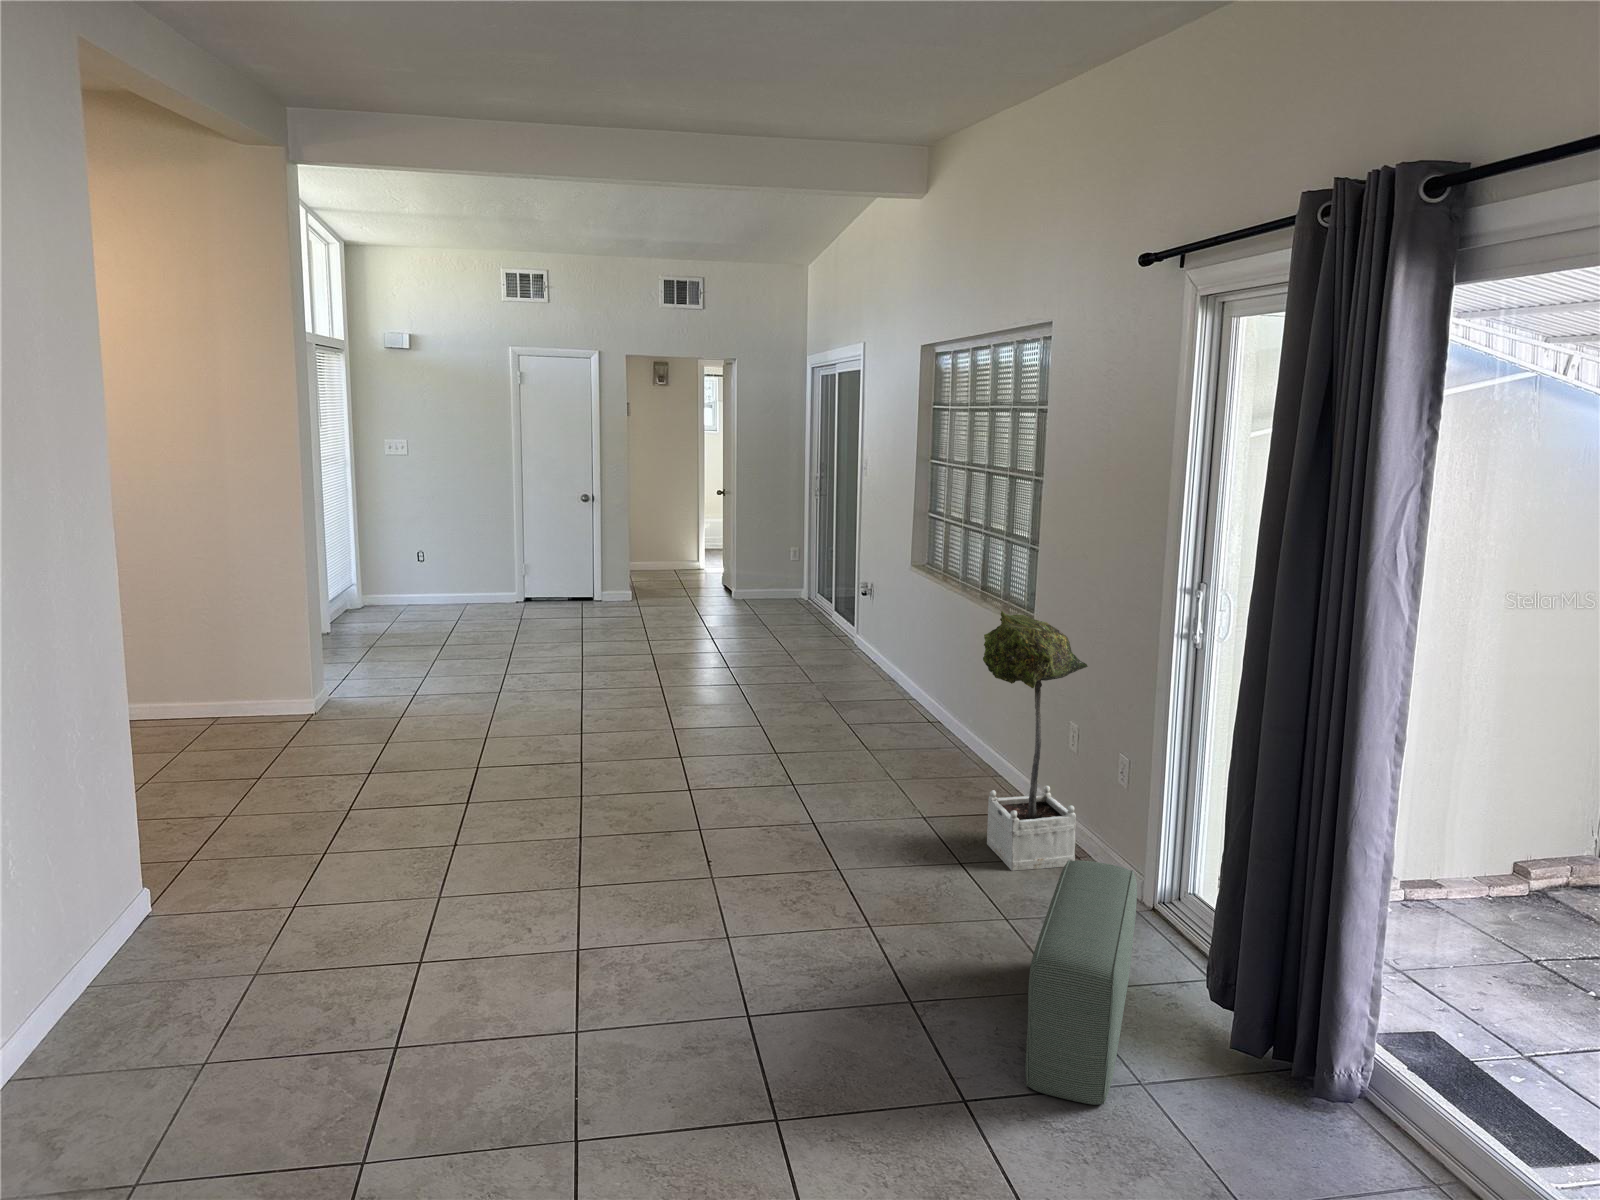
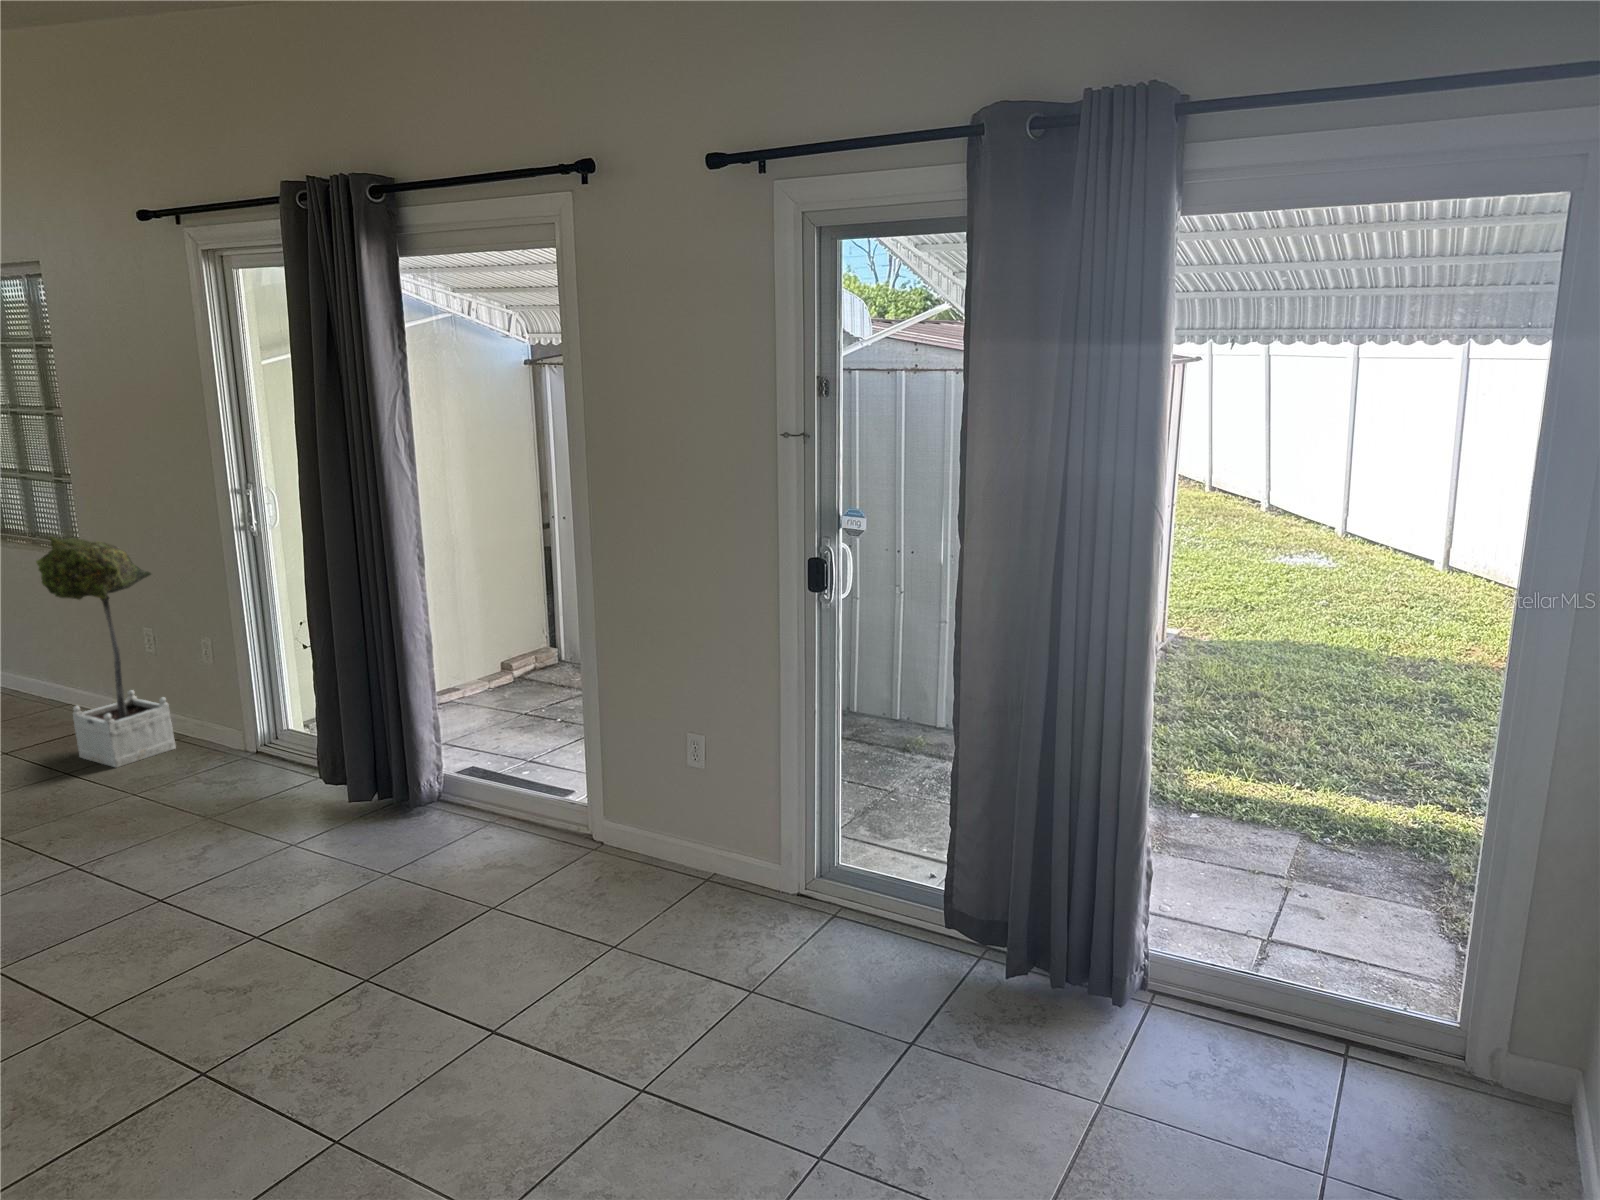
pouf: present [1025,860,1137,1105] -> none [183,712,271,881]

